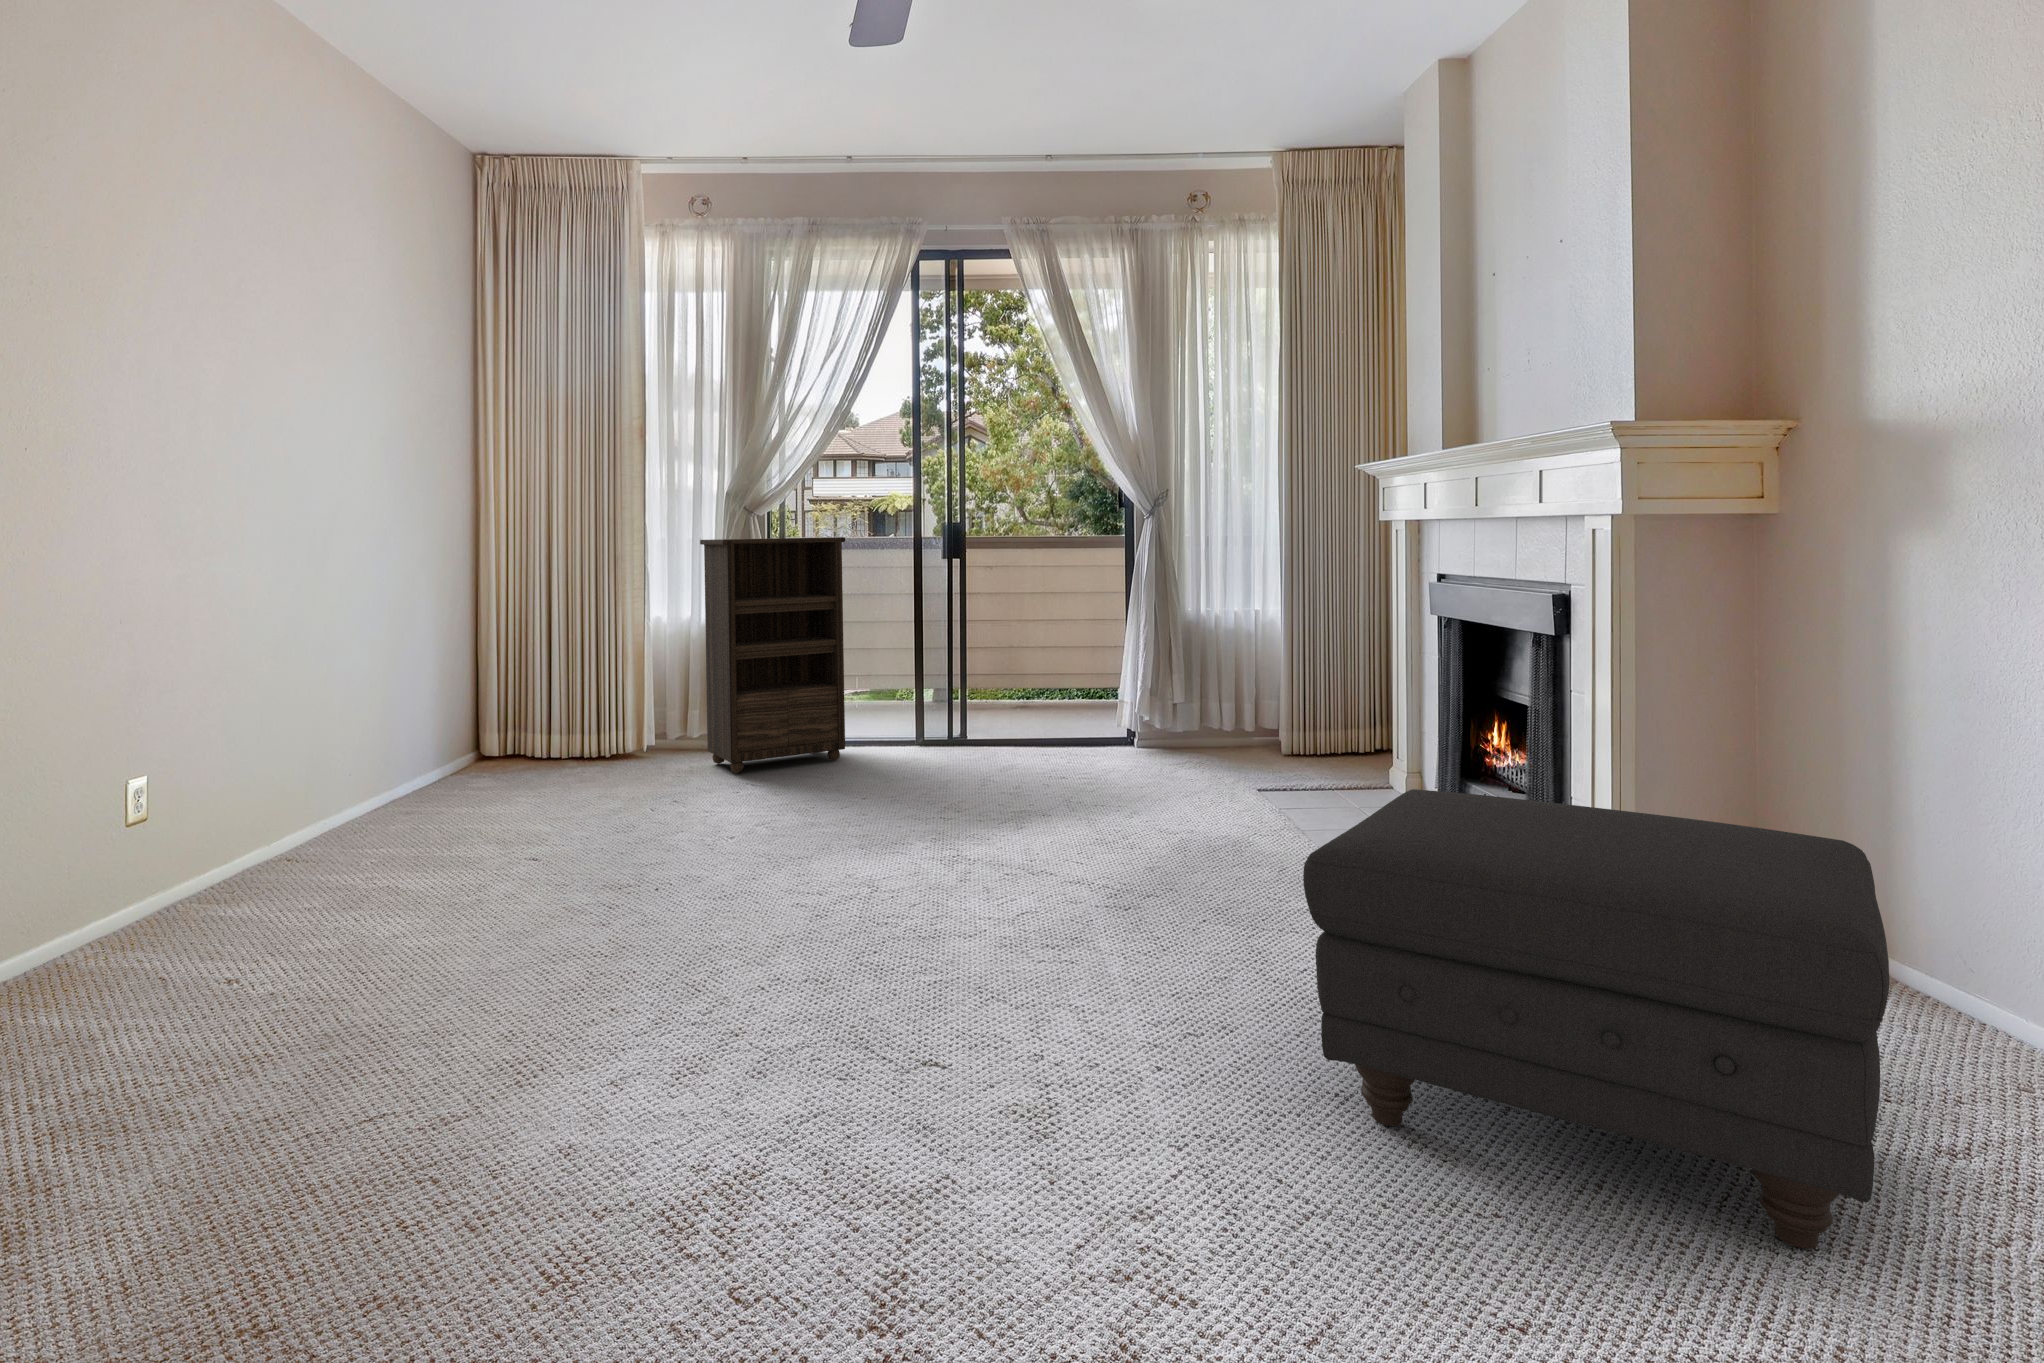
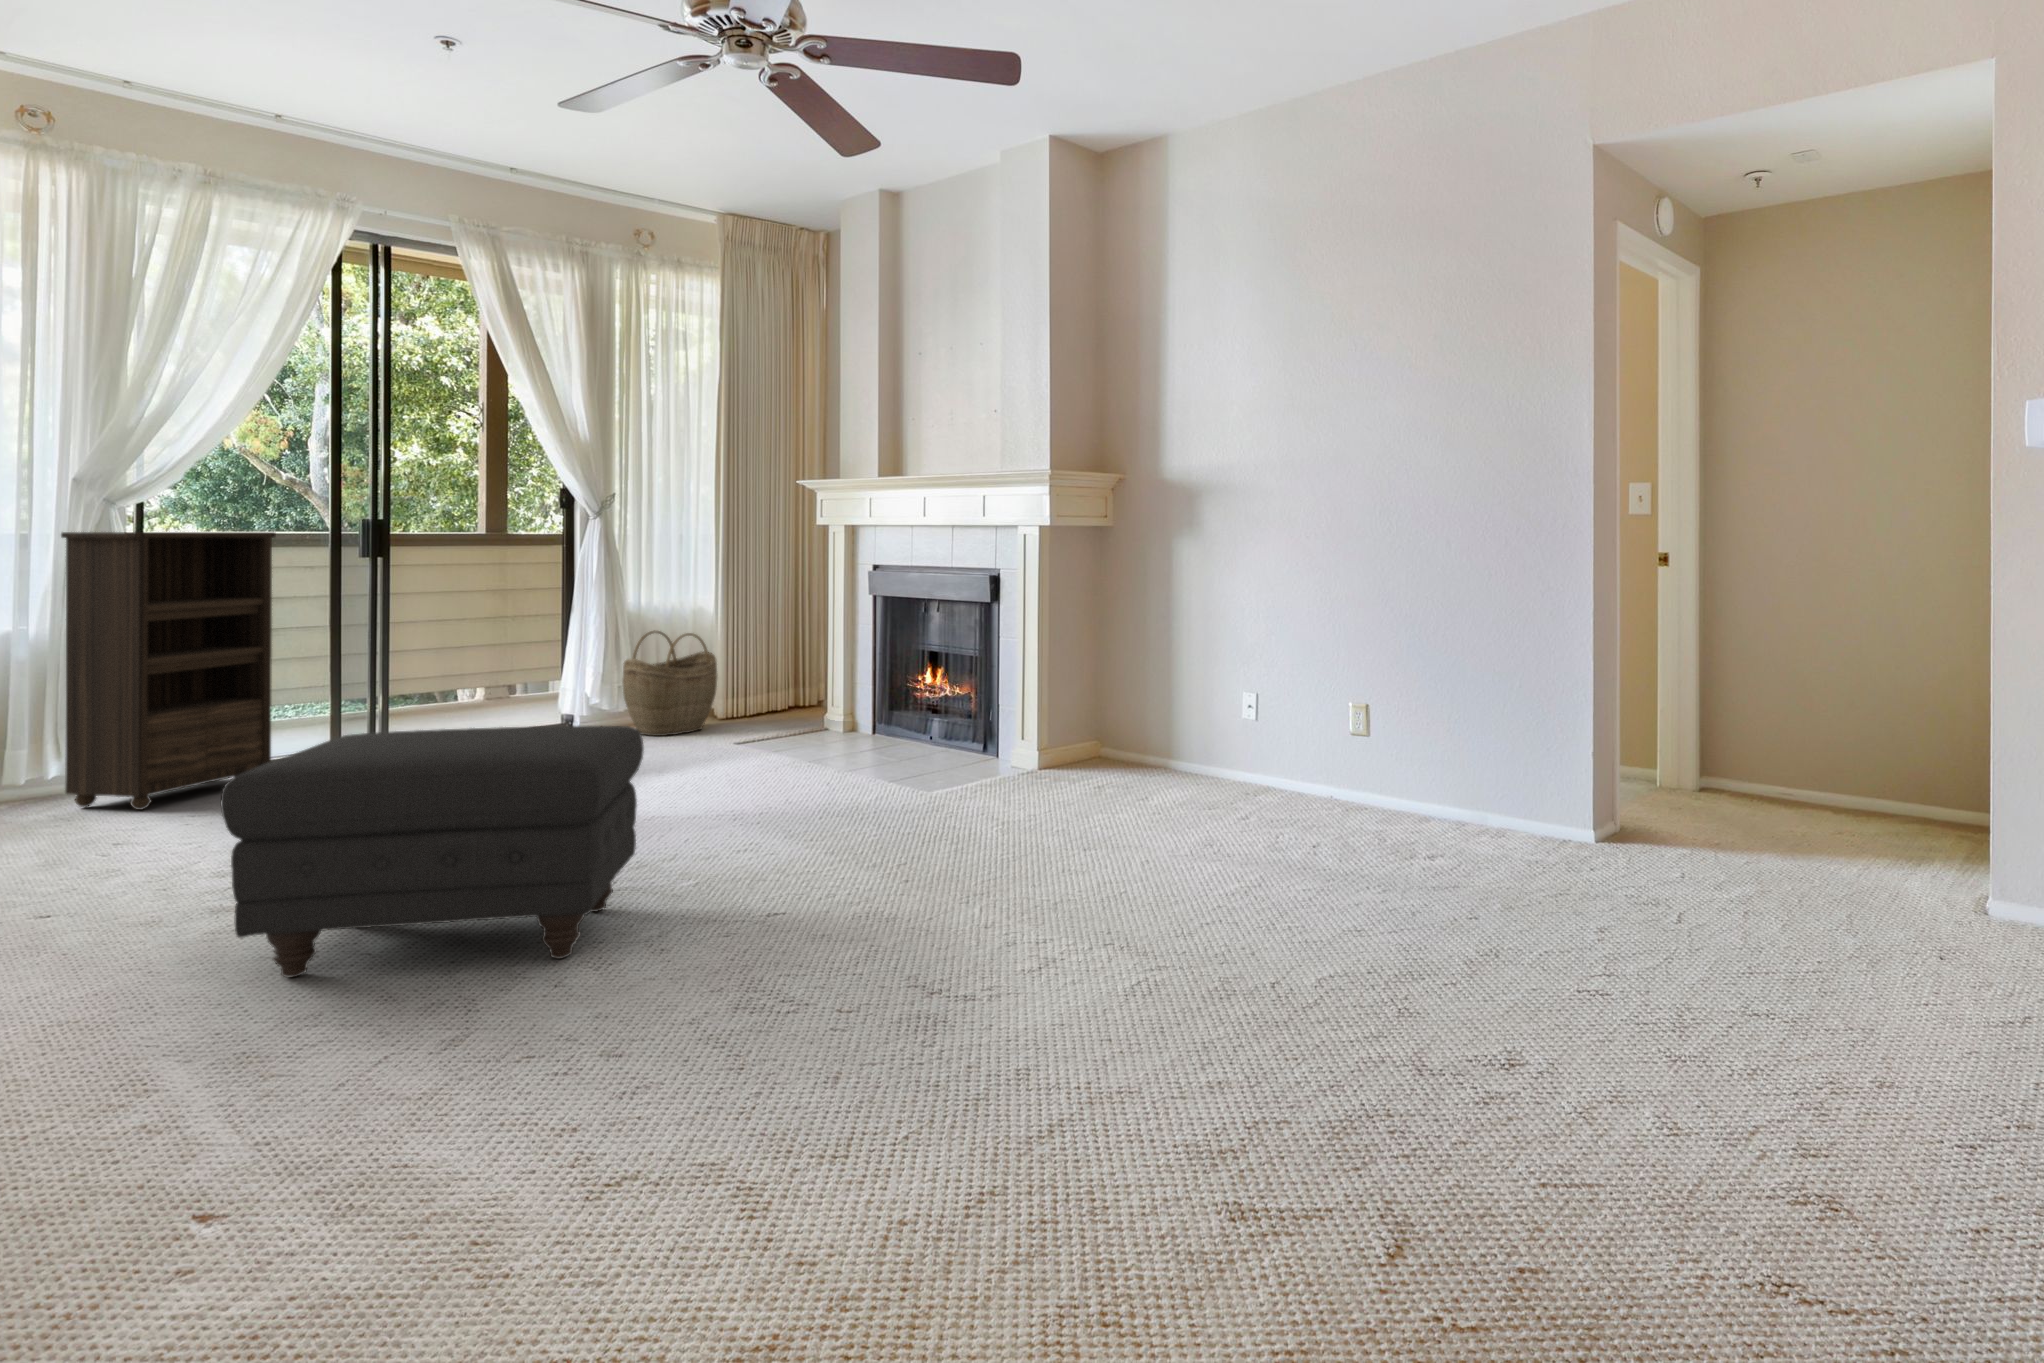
woven basket: none [1166,641,1270,762] -> present [622,631,717,736]
ottoman: present [1303,789,1890,1249] -> present [221,726,644,977]

